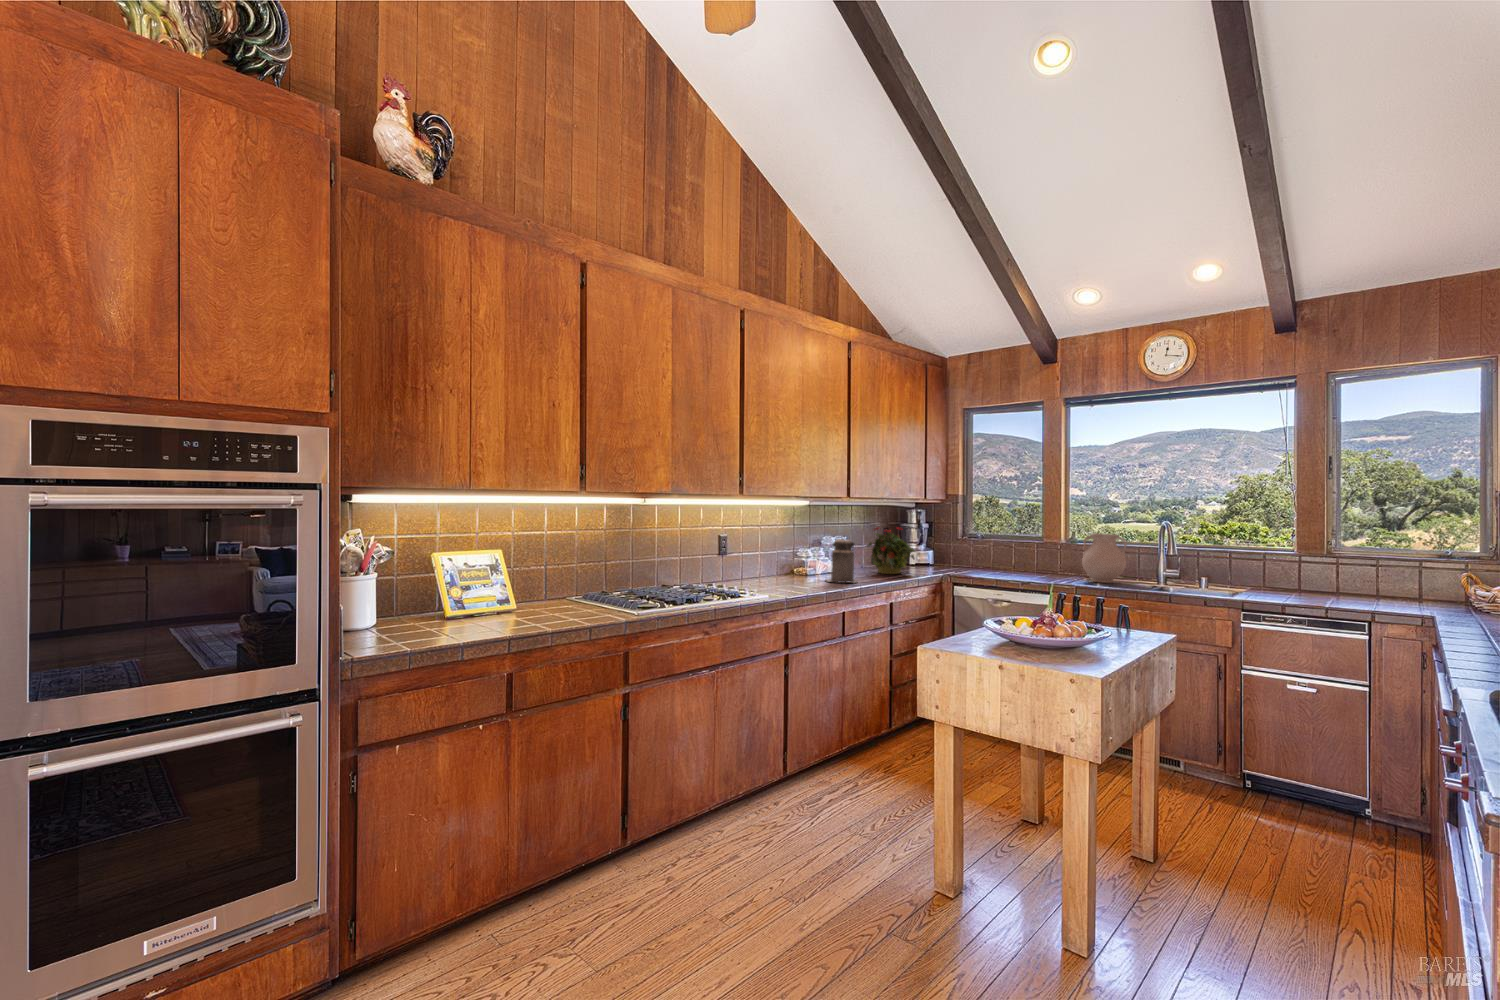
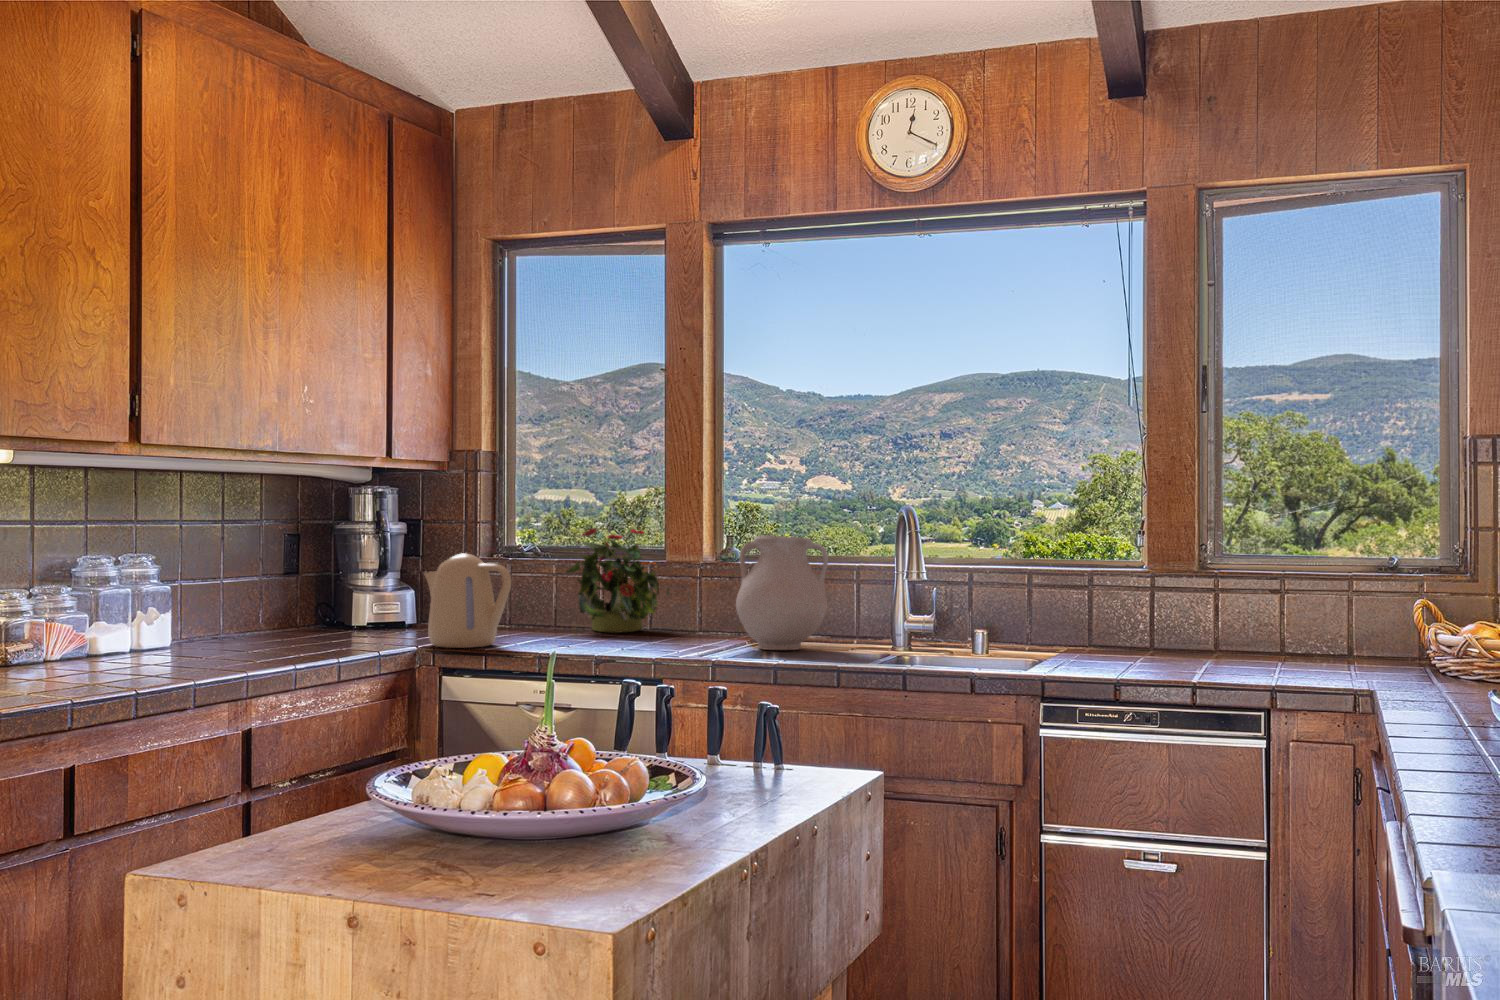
potted plant: present [867,527,914,574] -> present [566,528,669,633]
canister: present [826,536,857,583] -> none [44,547,145,680]
kettle: none [945,538,983,576] -> present [424,553,511,648]

